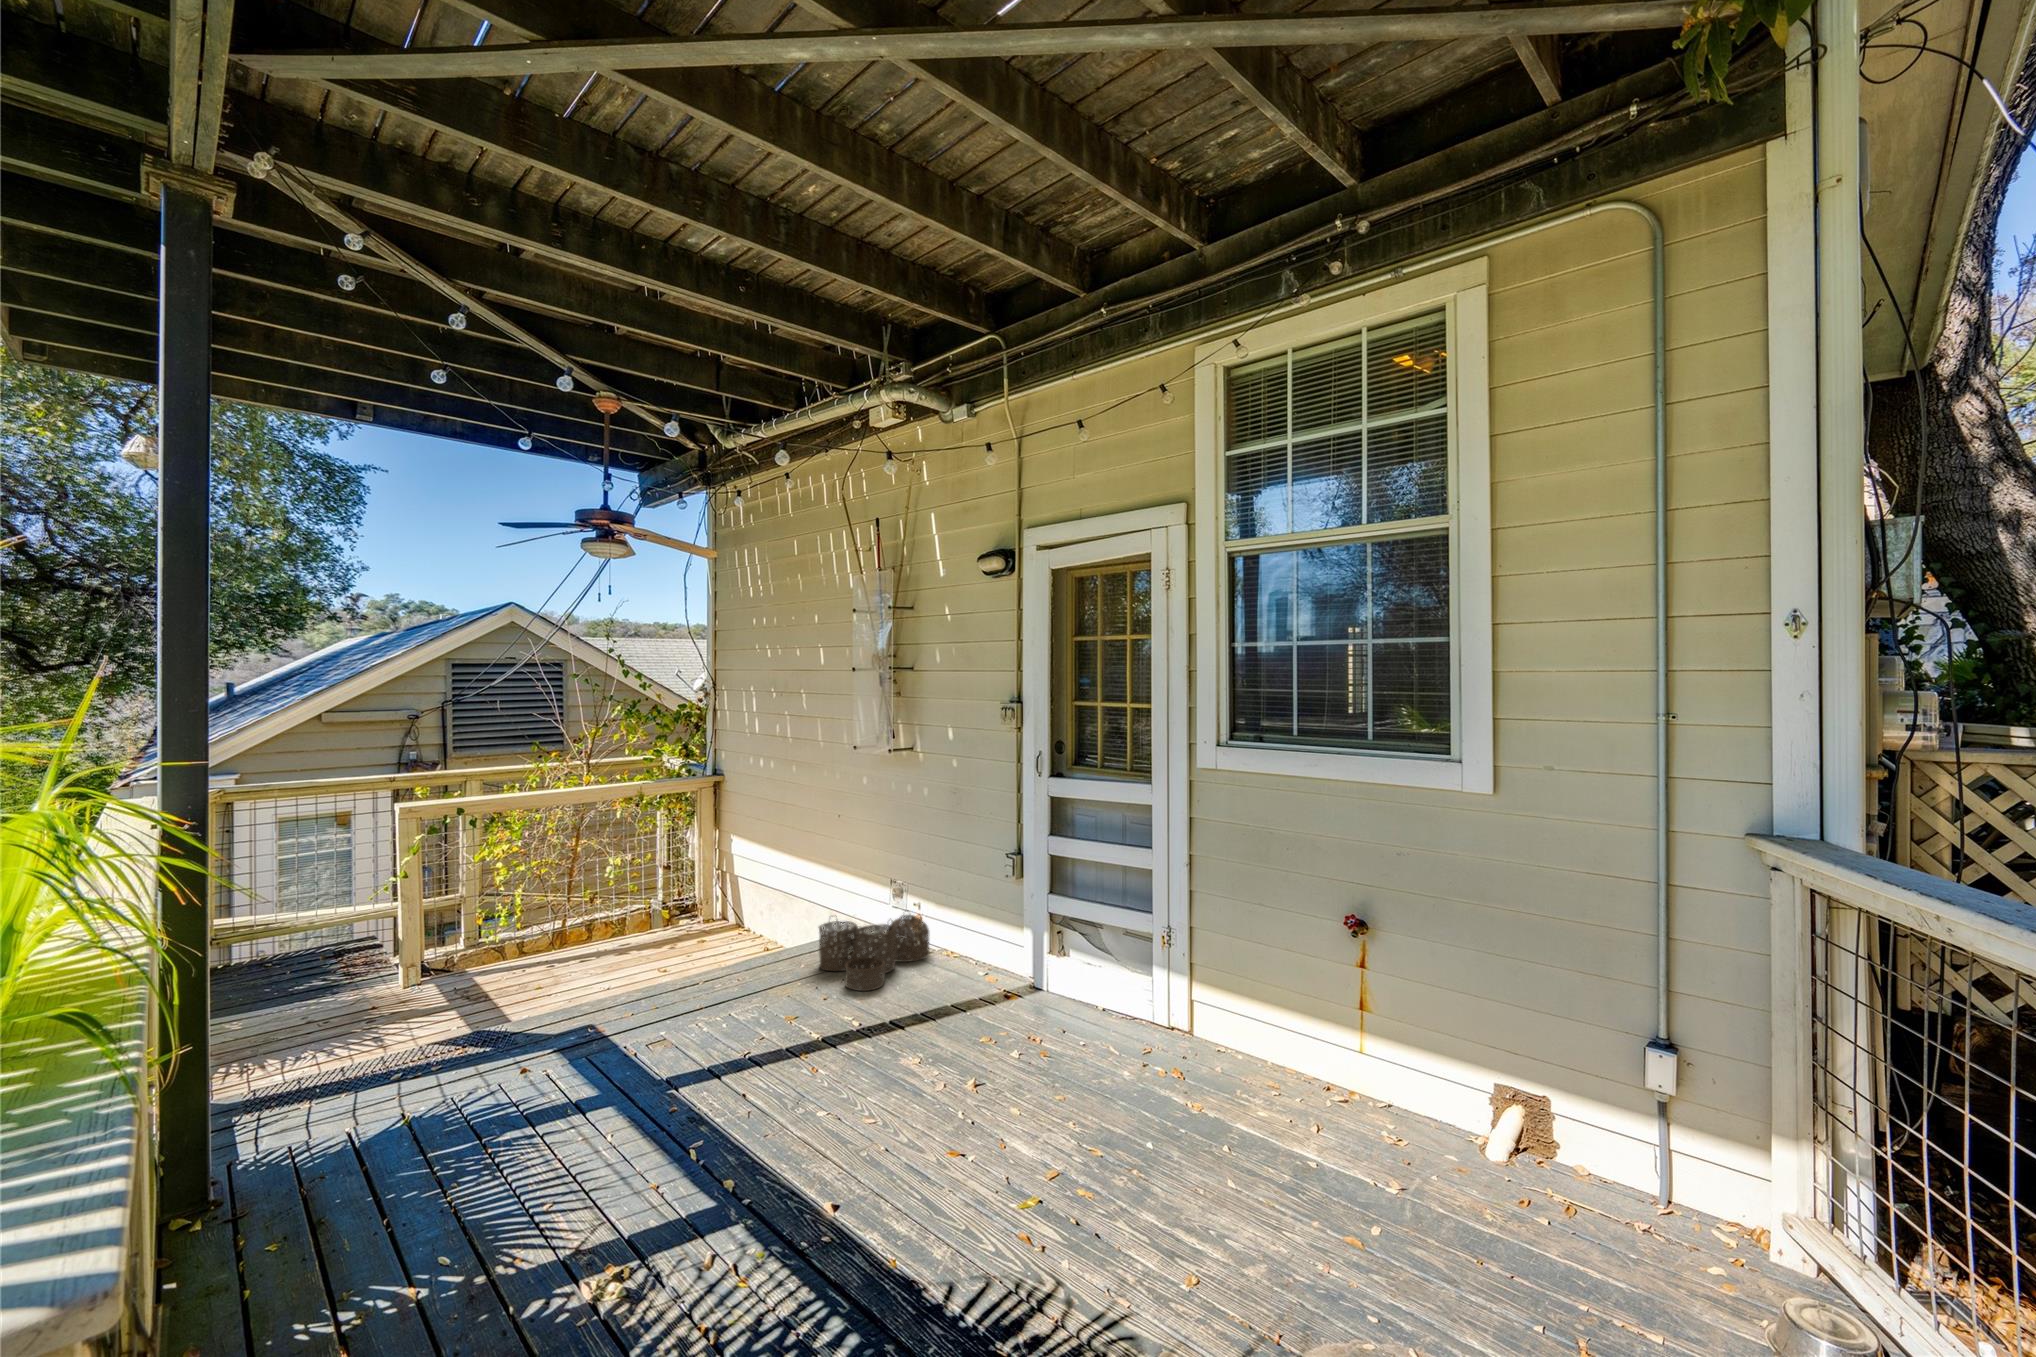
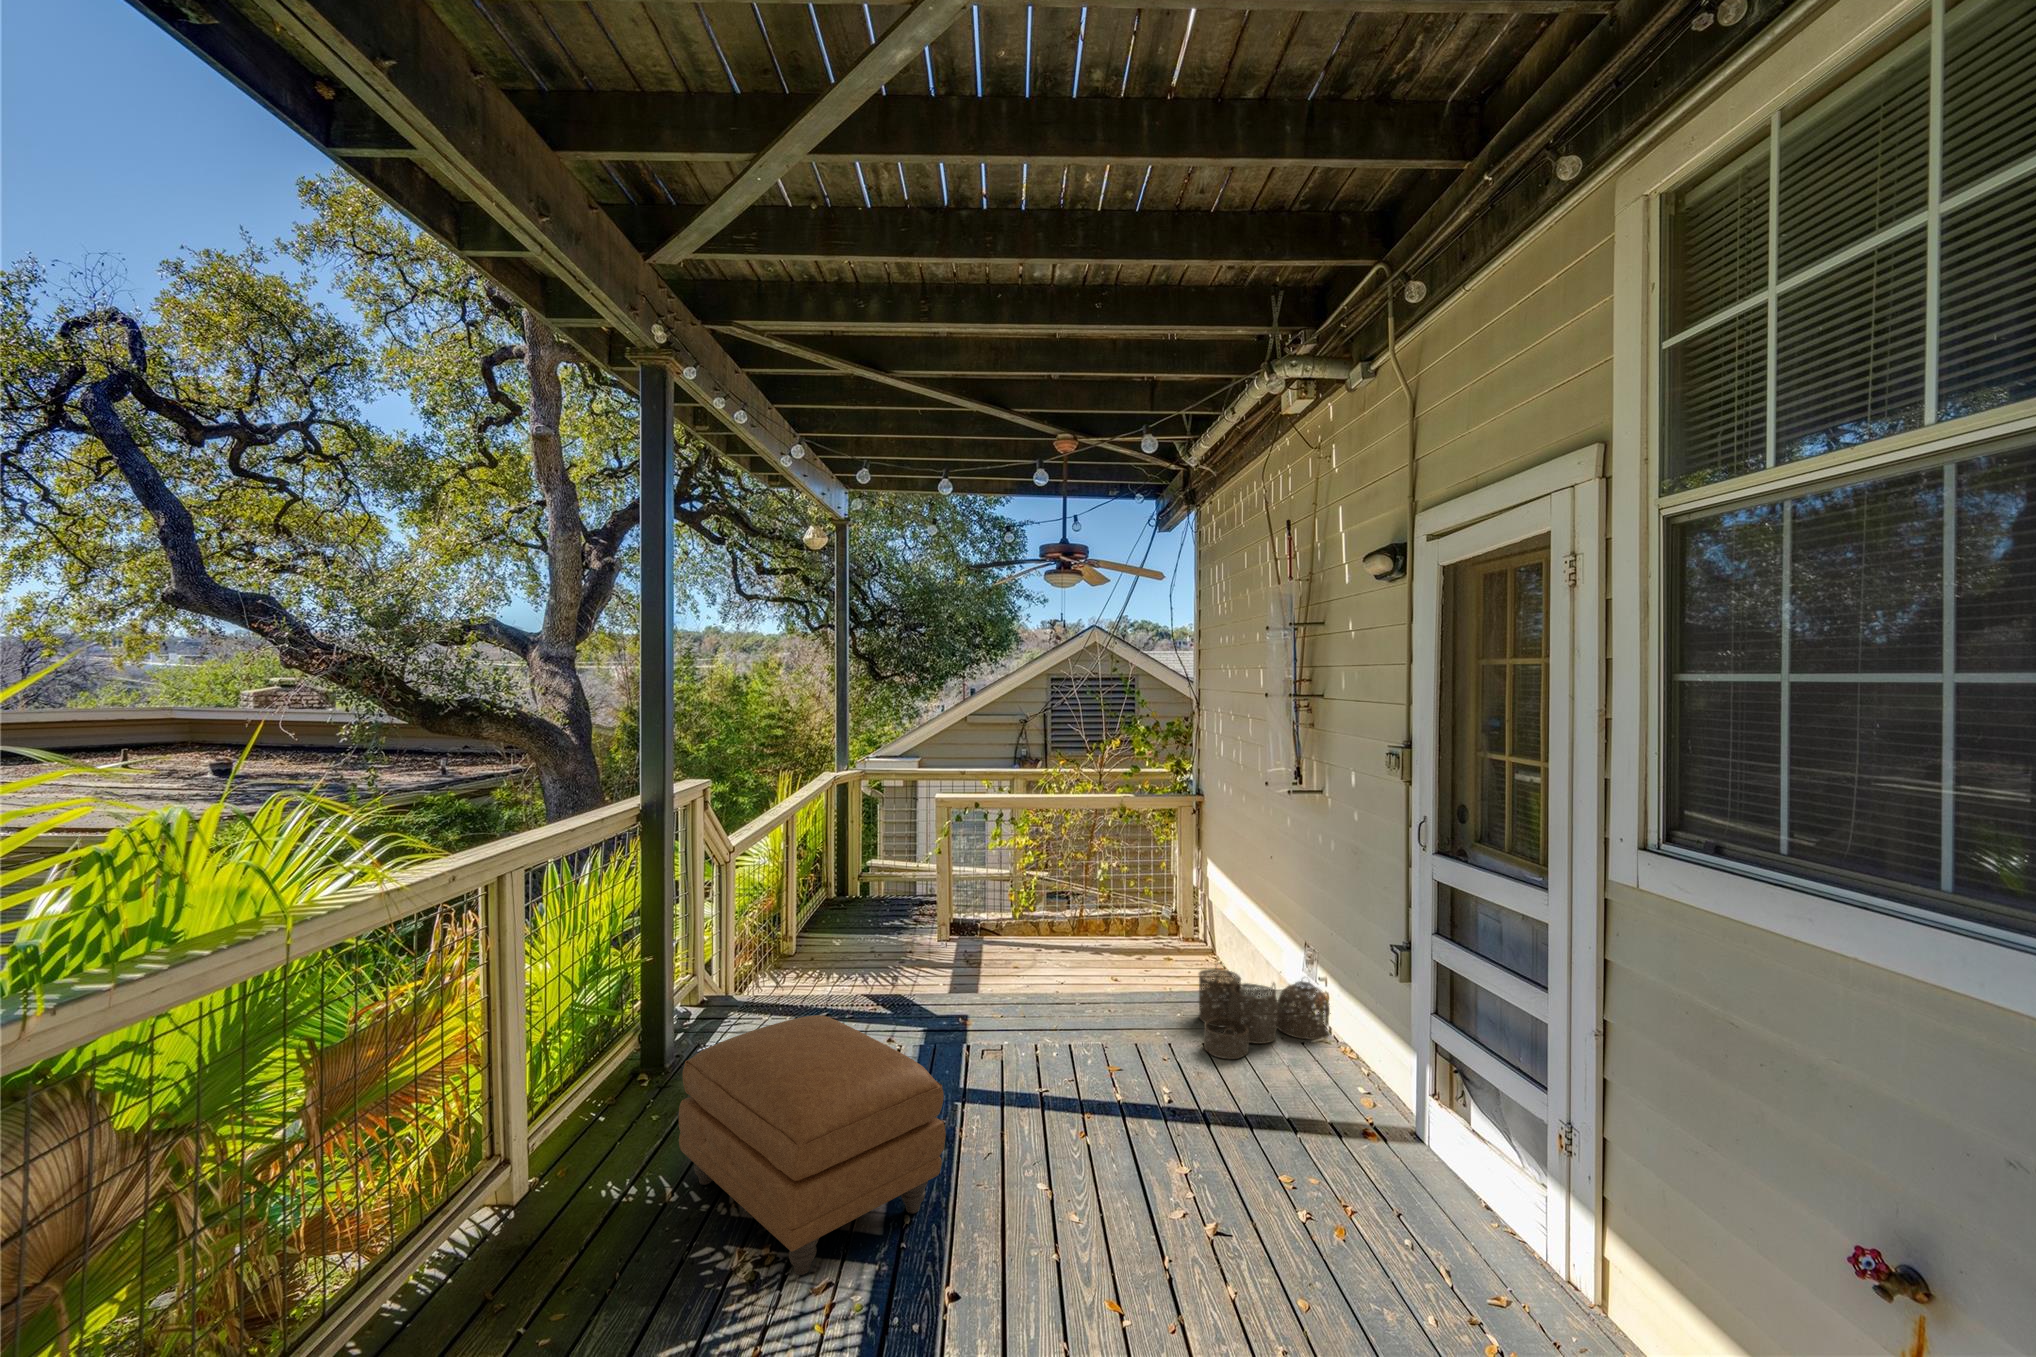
ottoman: none [418,1028,754,1264] -> present [679,1015,946,1275]

